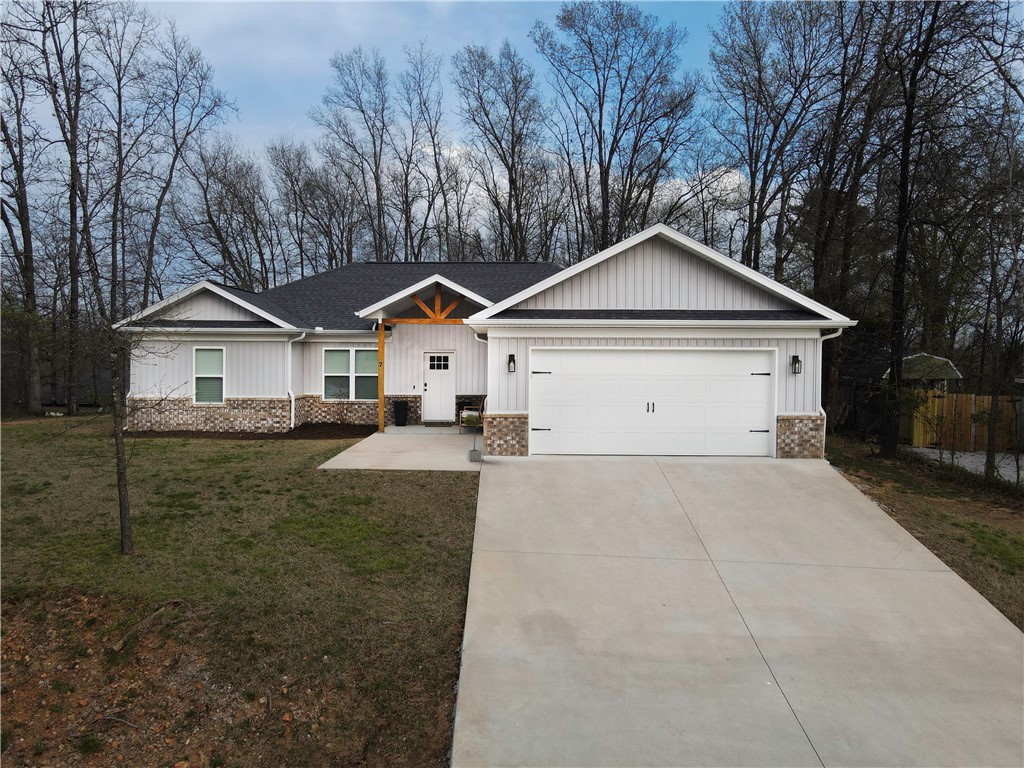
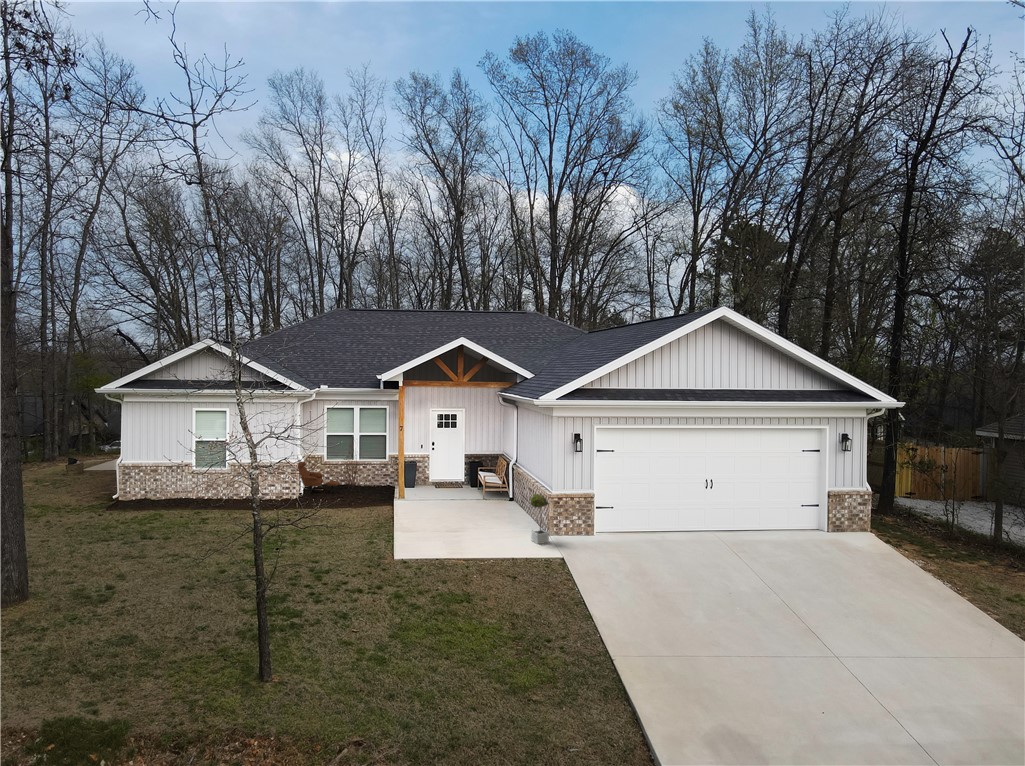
lounge chair: none [286,397,324,427] -> present [298,462,339,494]

